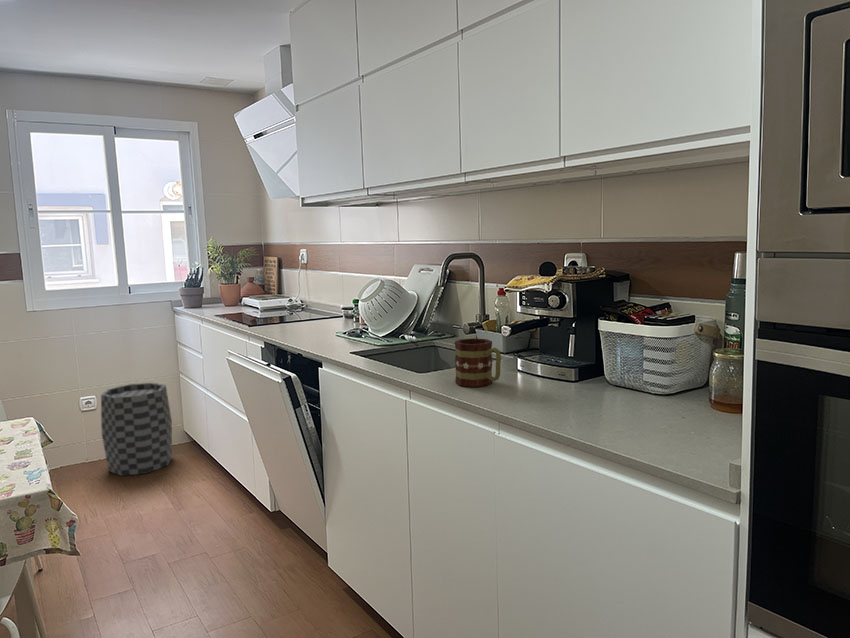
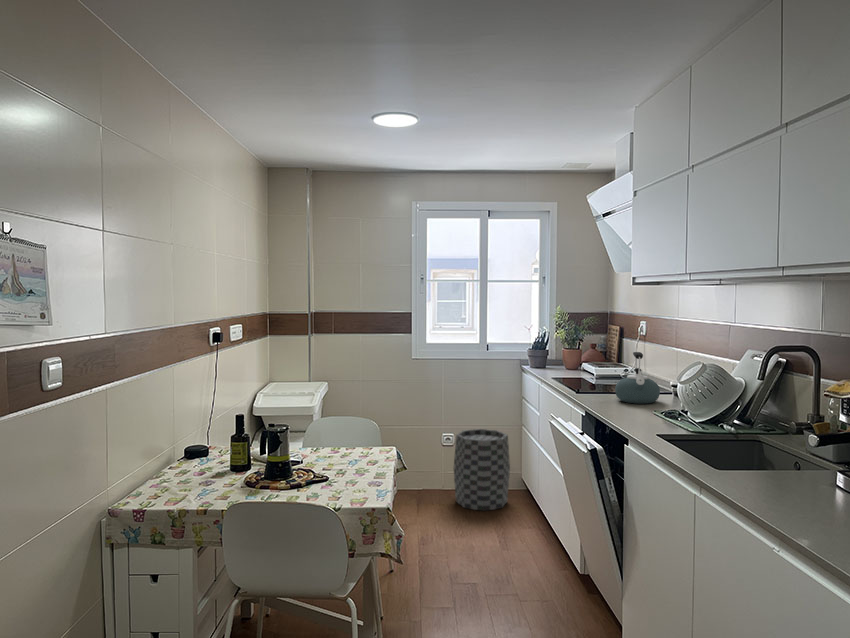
kettle: none [293,276,336,328] -> present [615,352,660,404]
mug: present [455,338,501,387] -> none [749,444,802,501]

